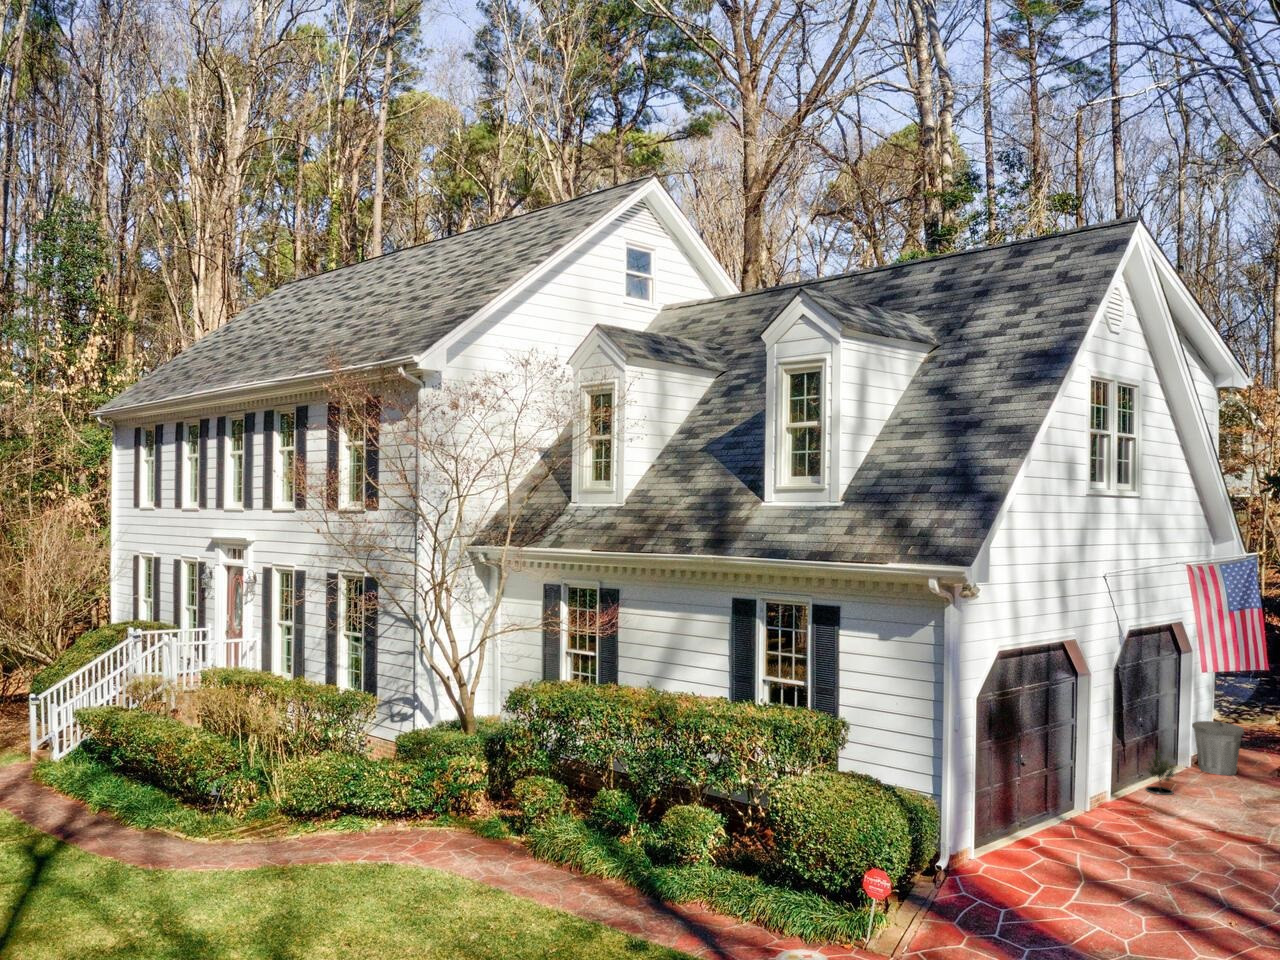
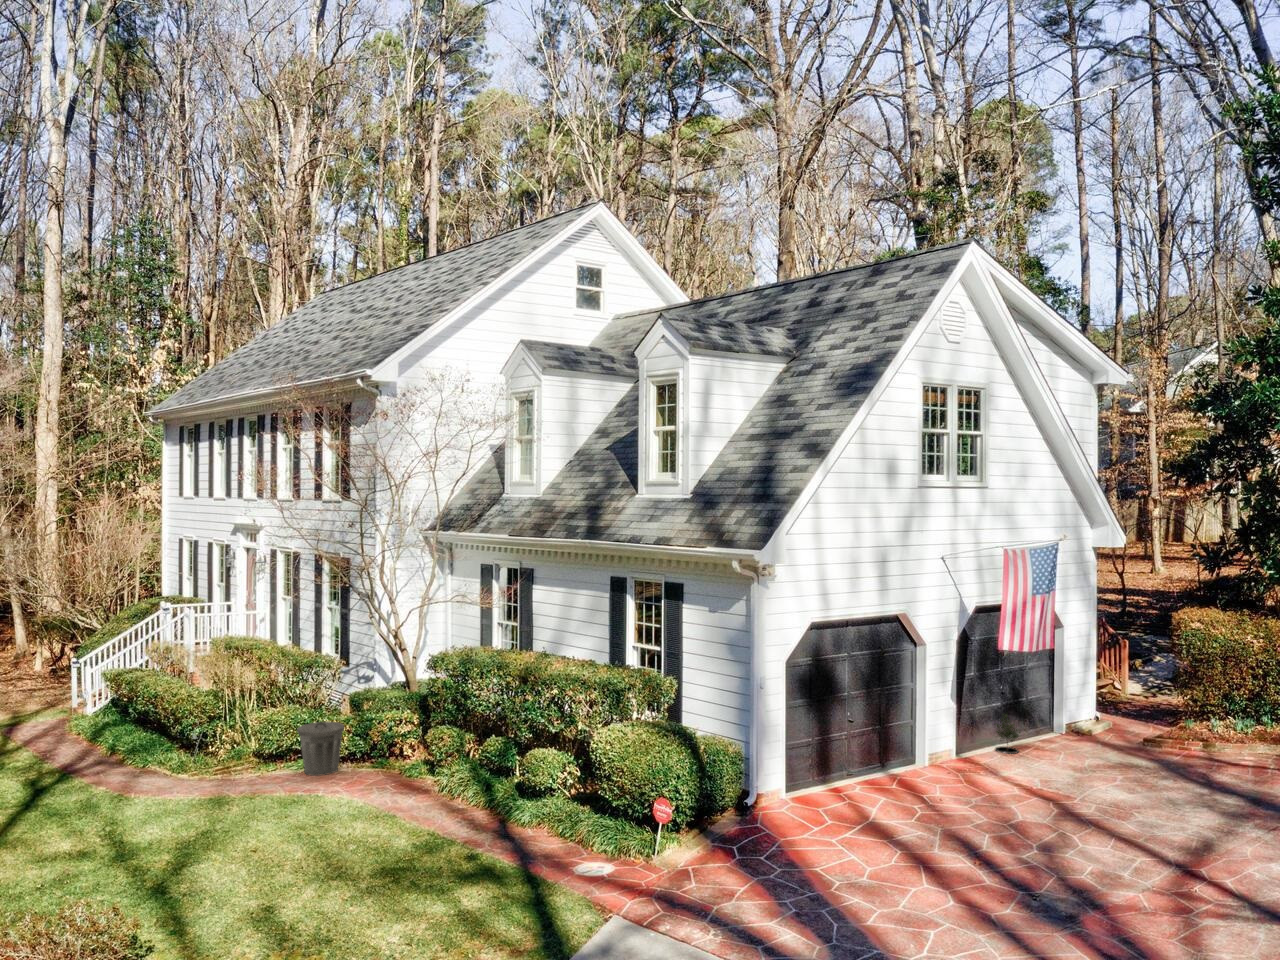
trash can: present [1192,721,1244,775] -> present [297,722,344,776]

